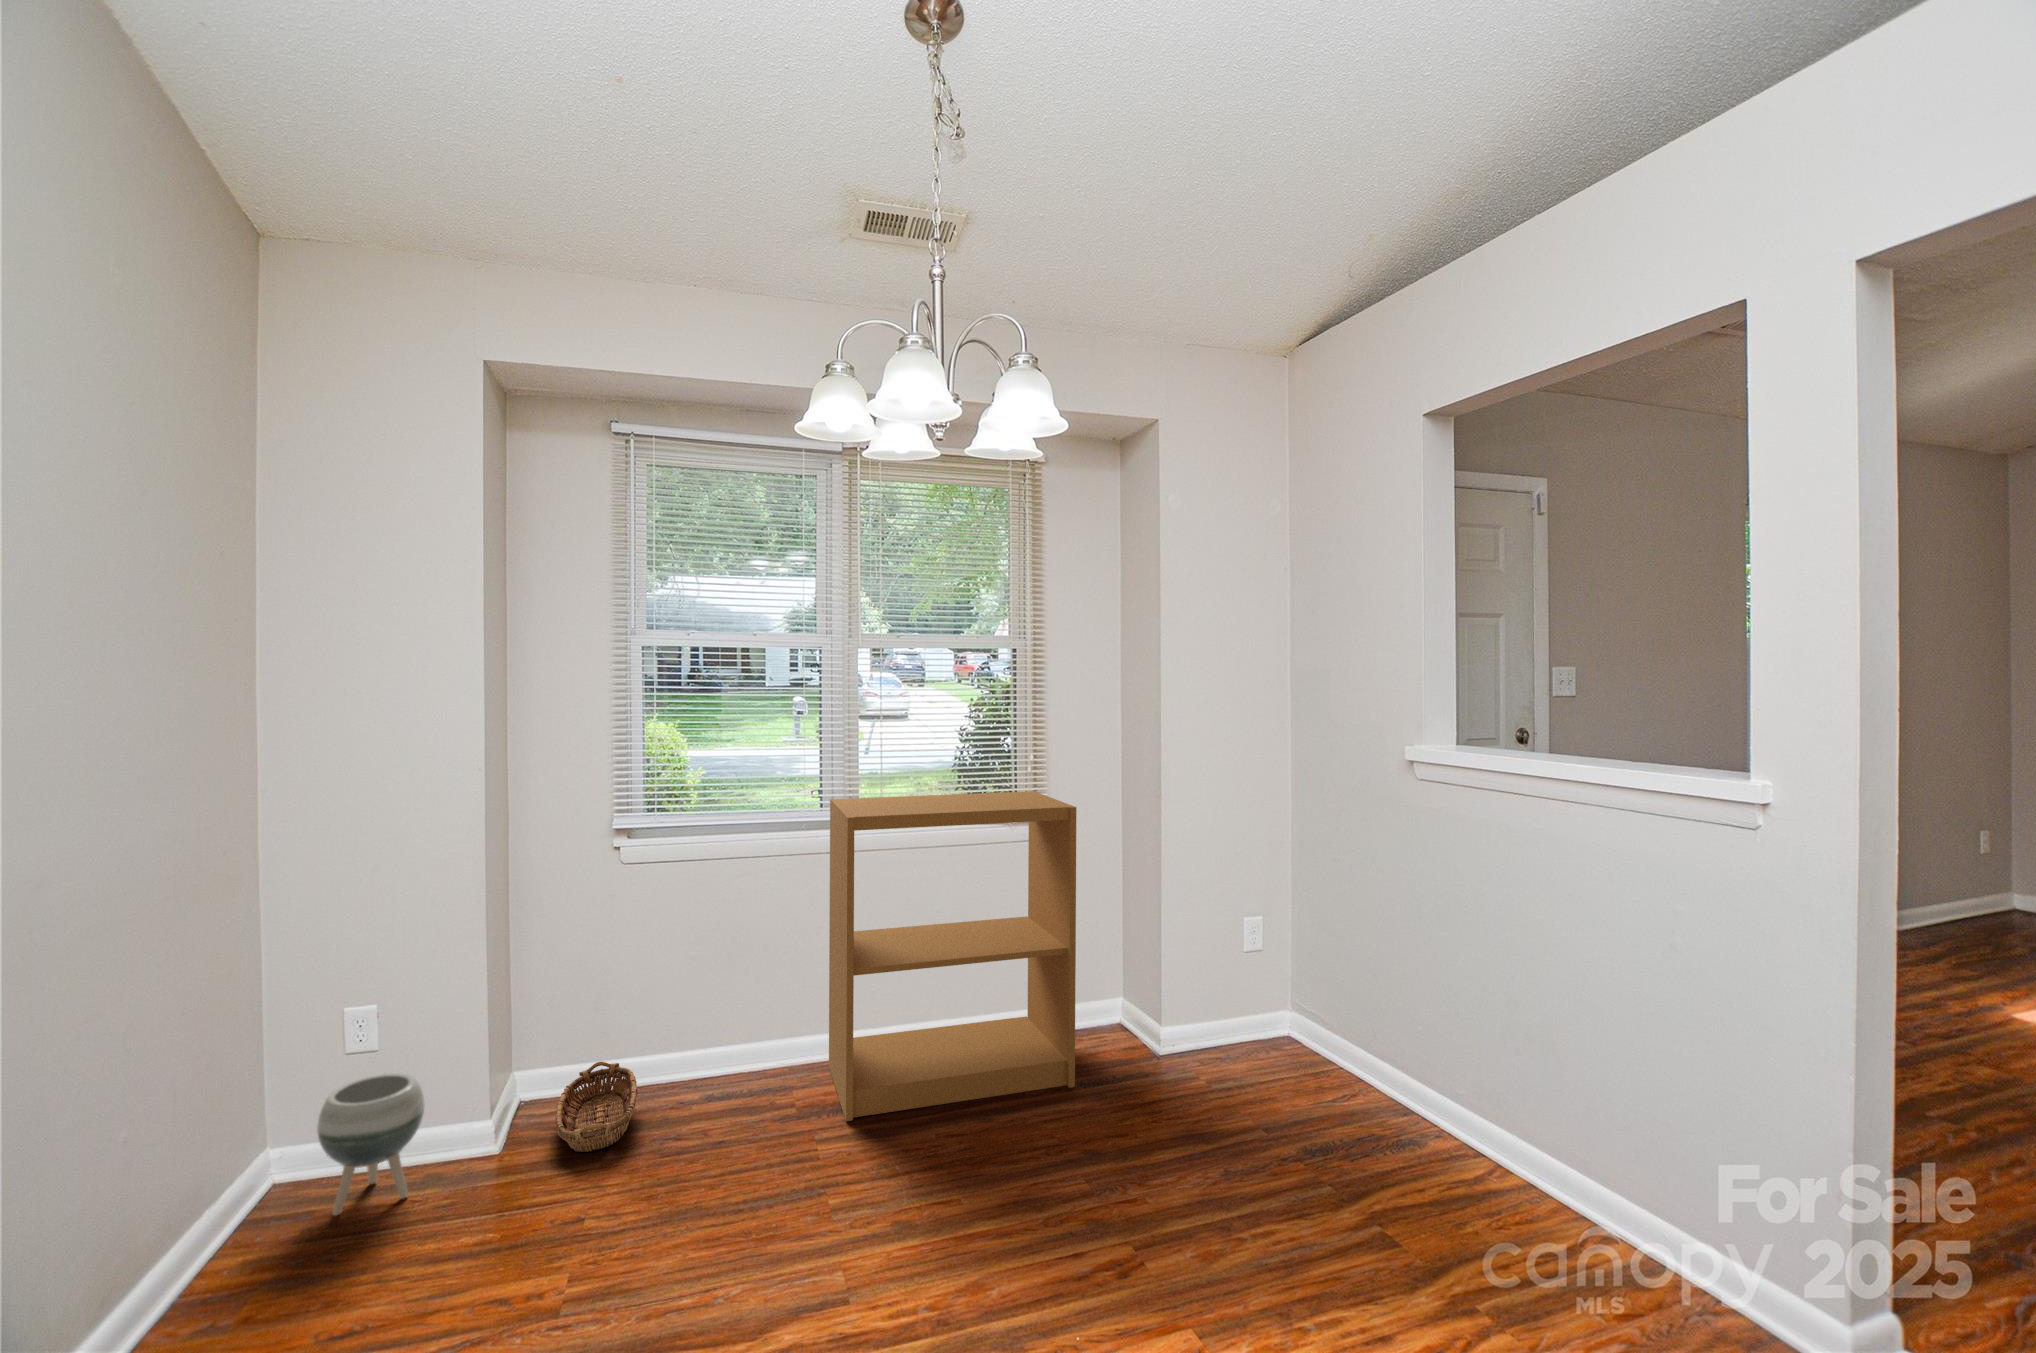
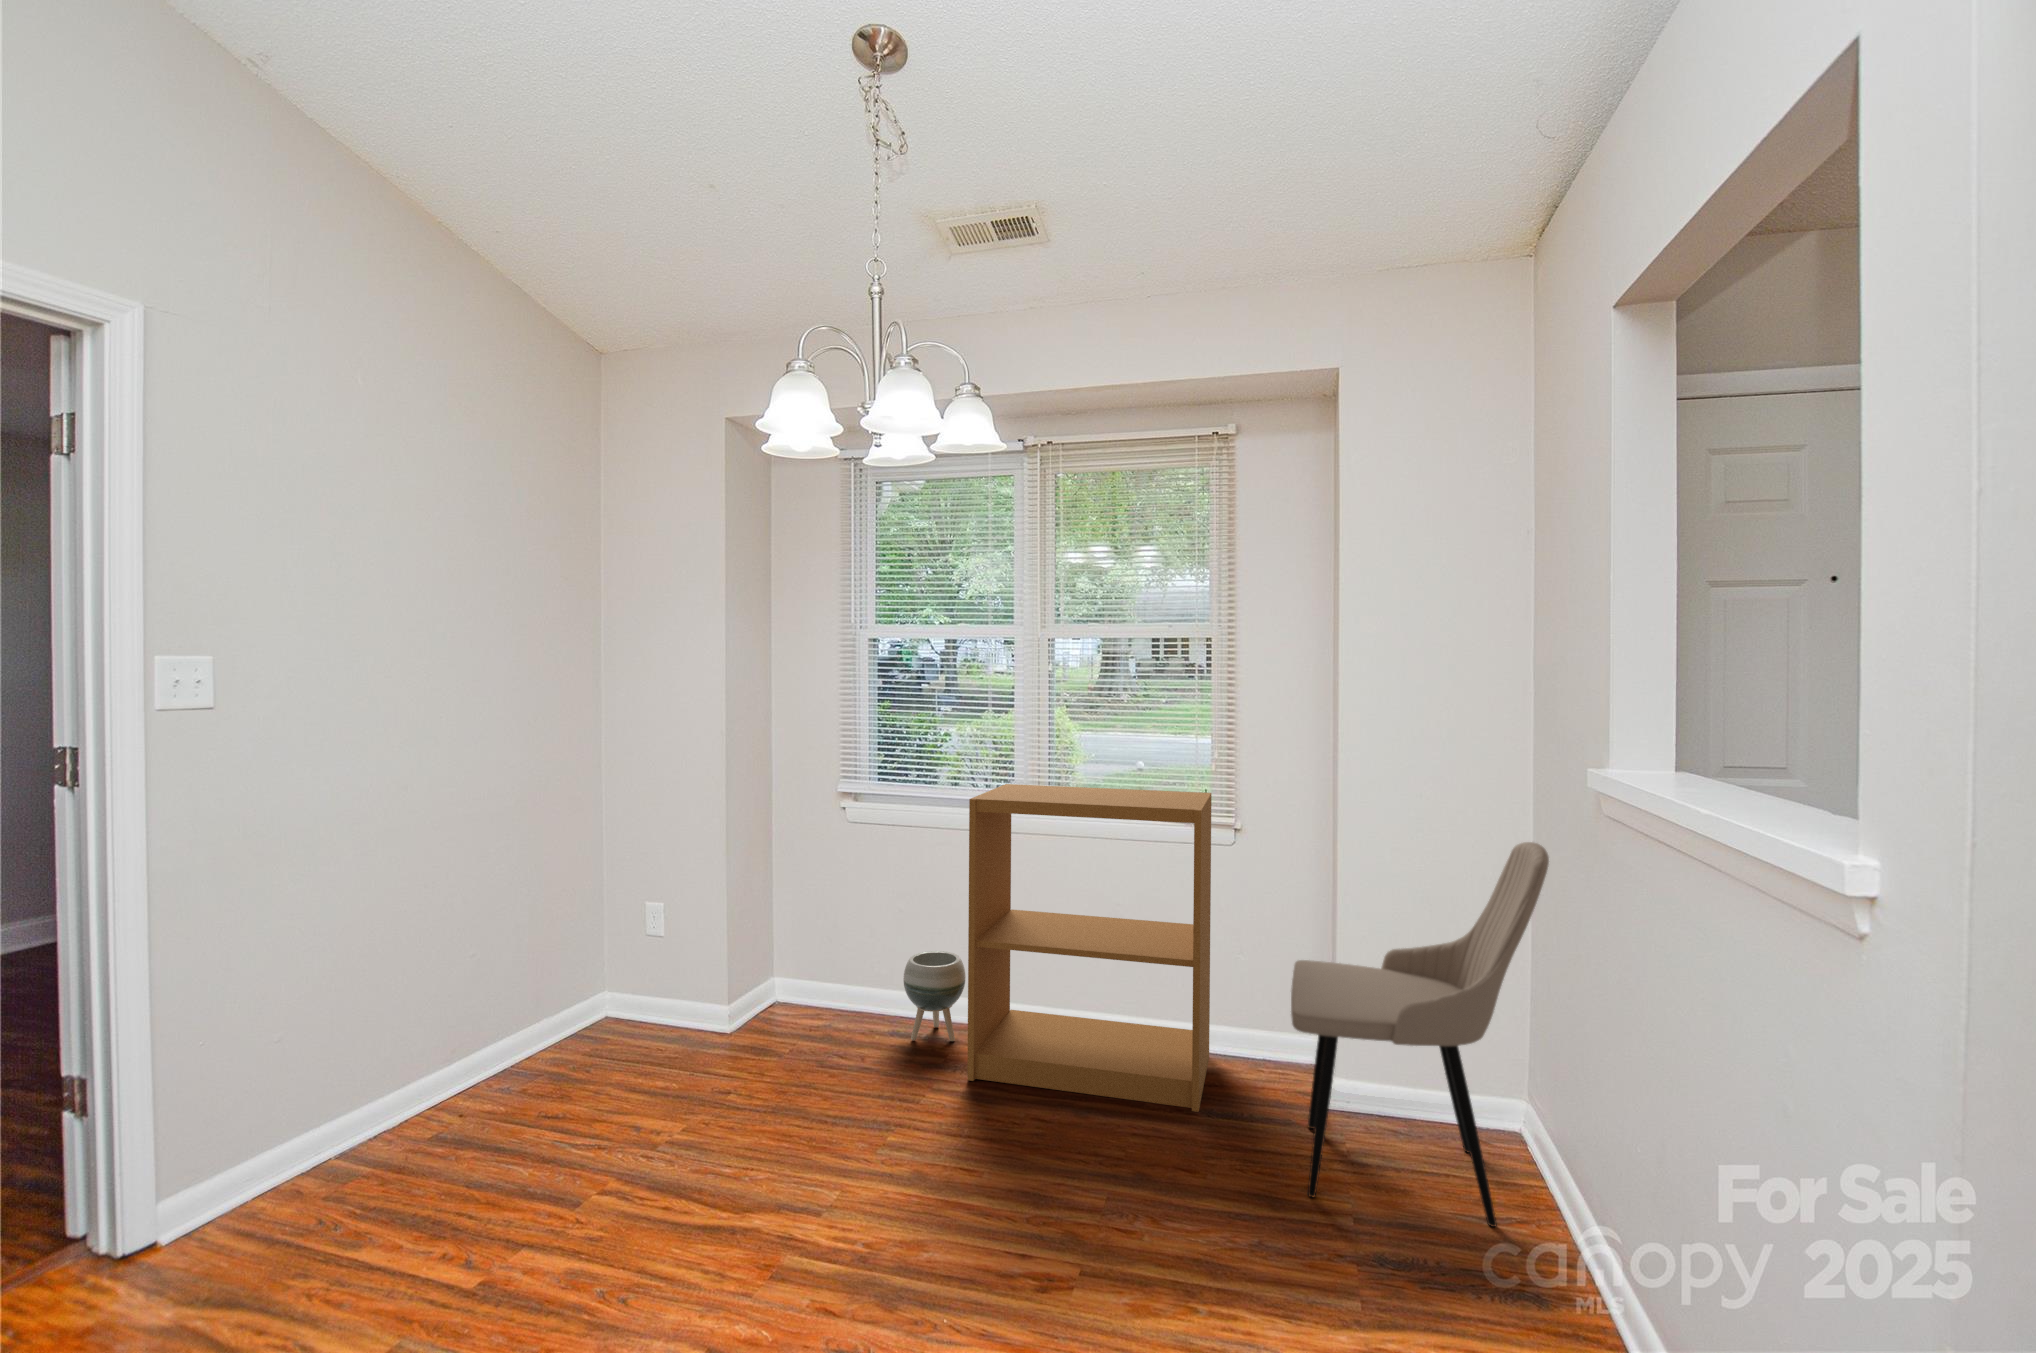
dining chair: none [1150,808,1362,1126] -> present [1291,842,1549,1227]
basket: present [556,1062,638,1152] -> none [741,982,847,1055]
planter: present [317,1074,424,1215] -> present [903,951,966,1041]

